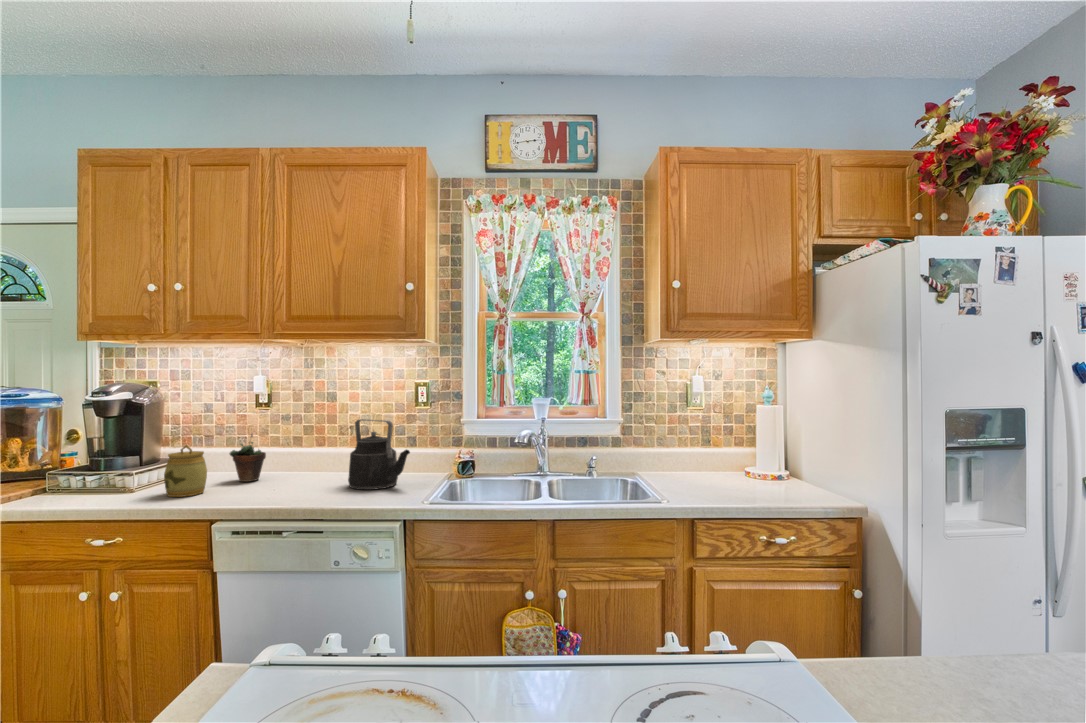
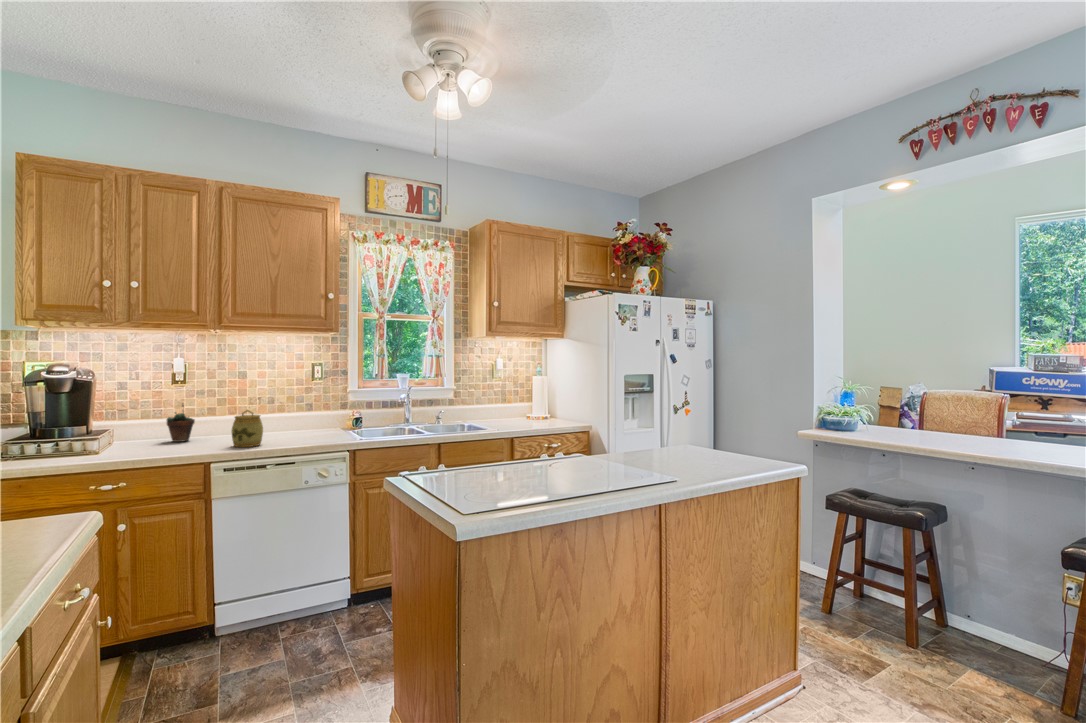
kettle: present [348,419,410,490] -> none [277,390,329,439]
jar: present [164,445,207,497] -> present [232,410,263,447]

